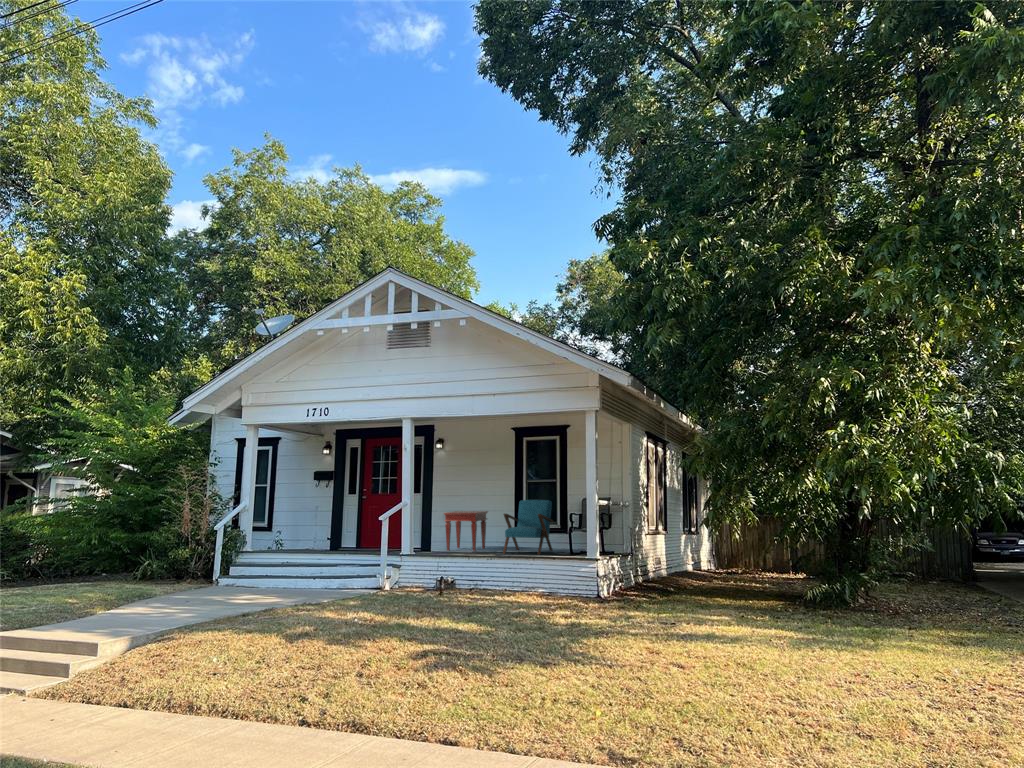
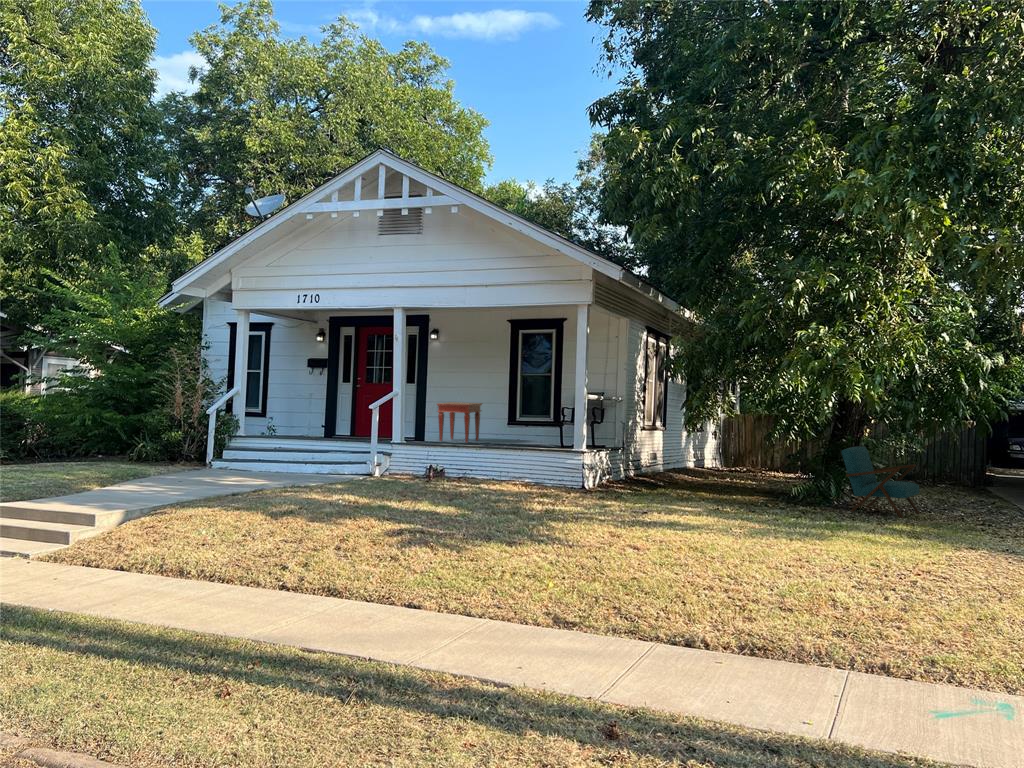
armchair: present [503,500,553,555] -> present [842,447,920,518]

